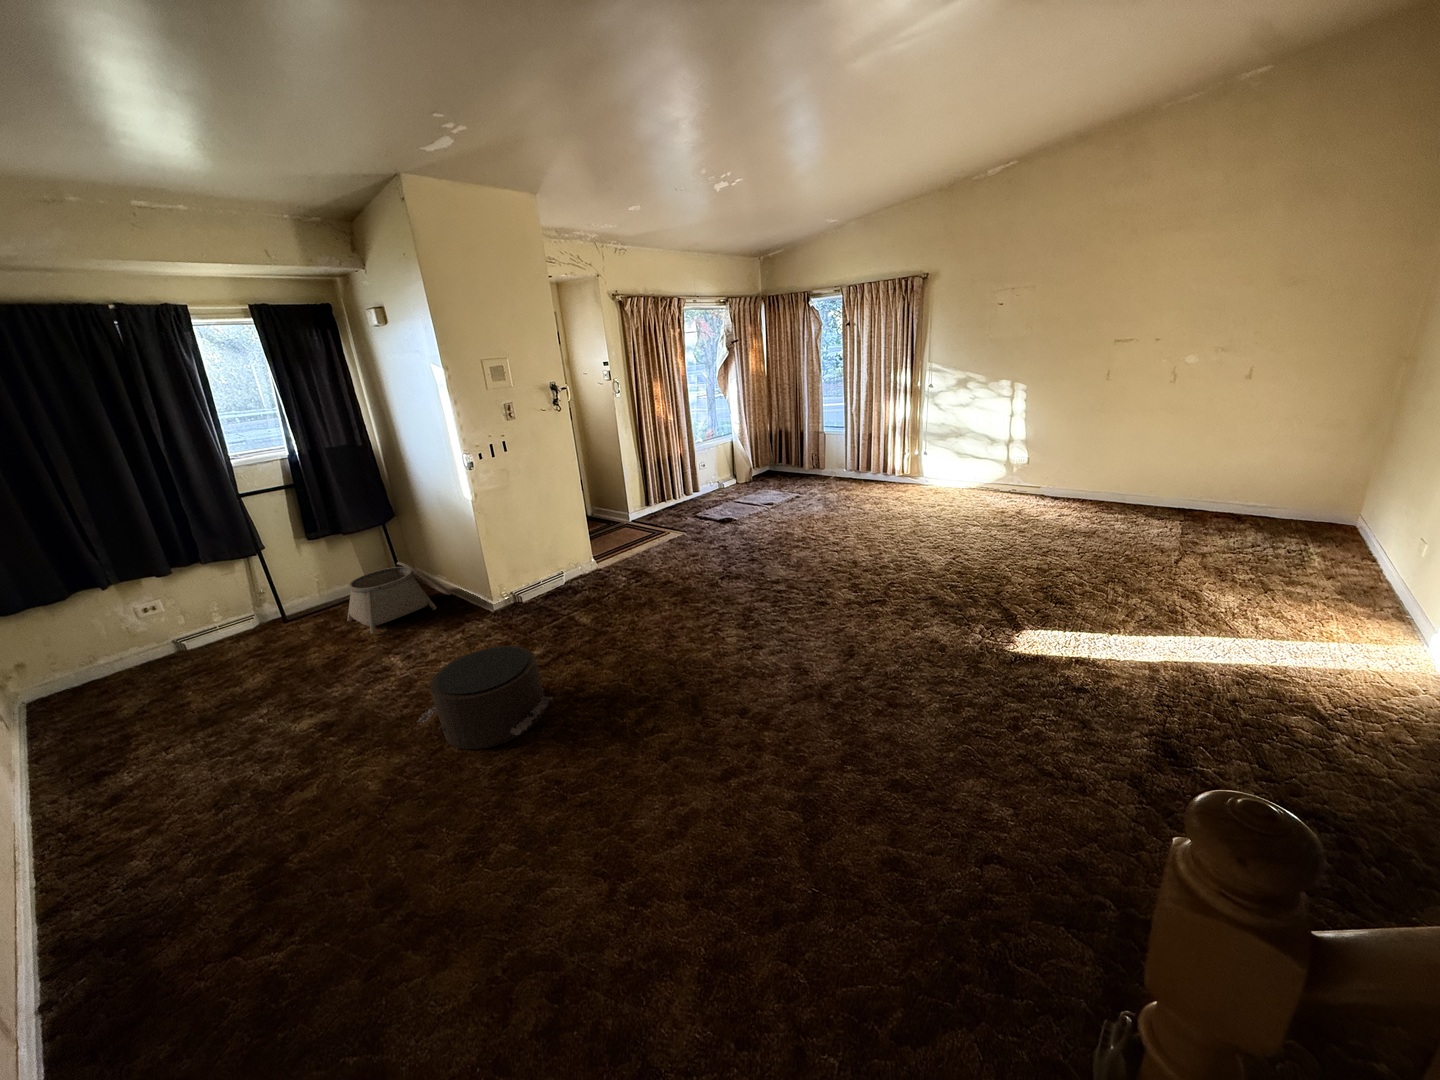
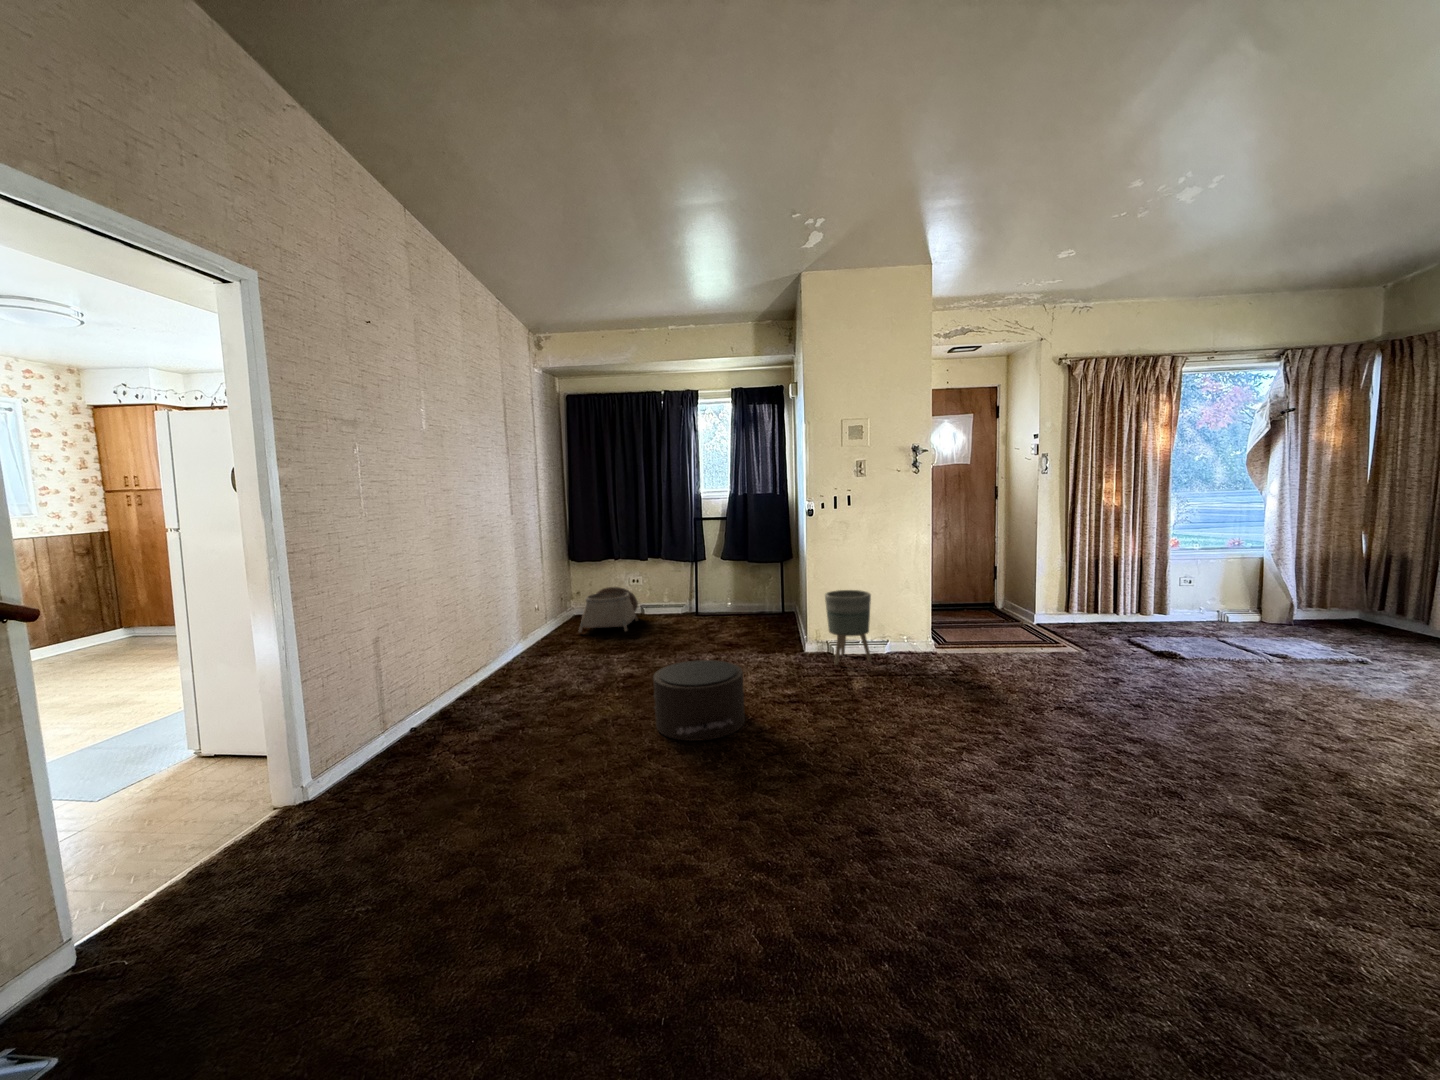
planter: none [509,533,566,611] -> present [825,590,872,665]
basket: present [347,562,451,634] -> present [579,587,638,633]

